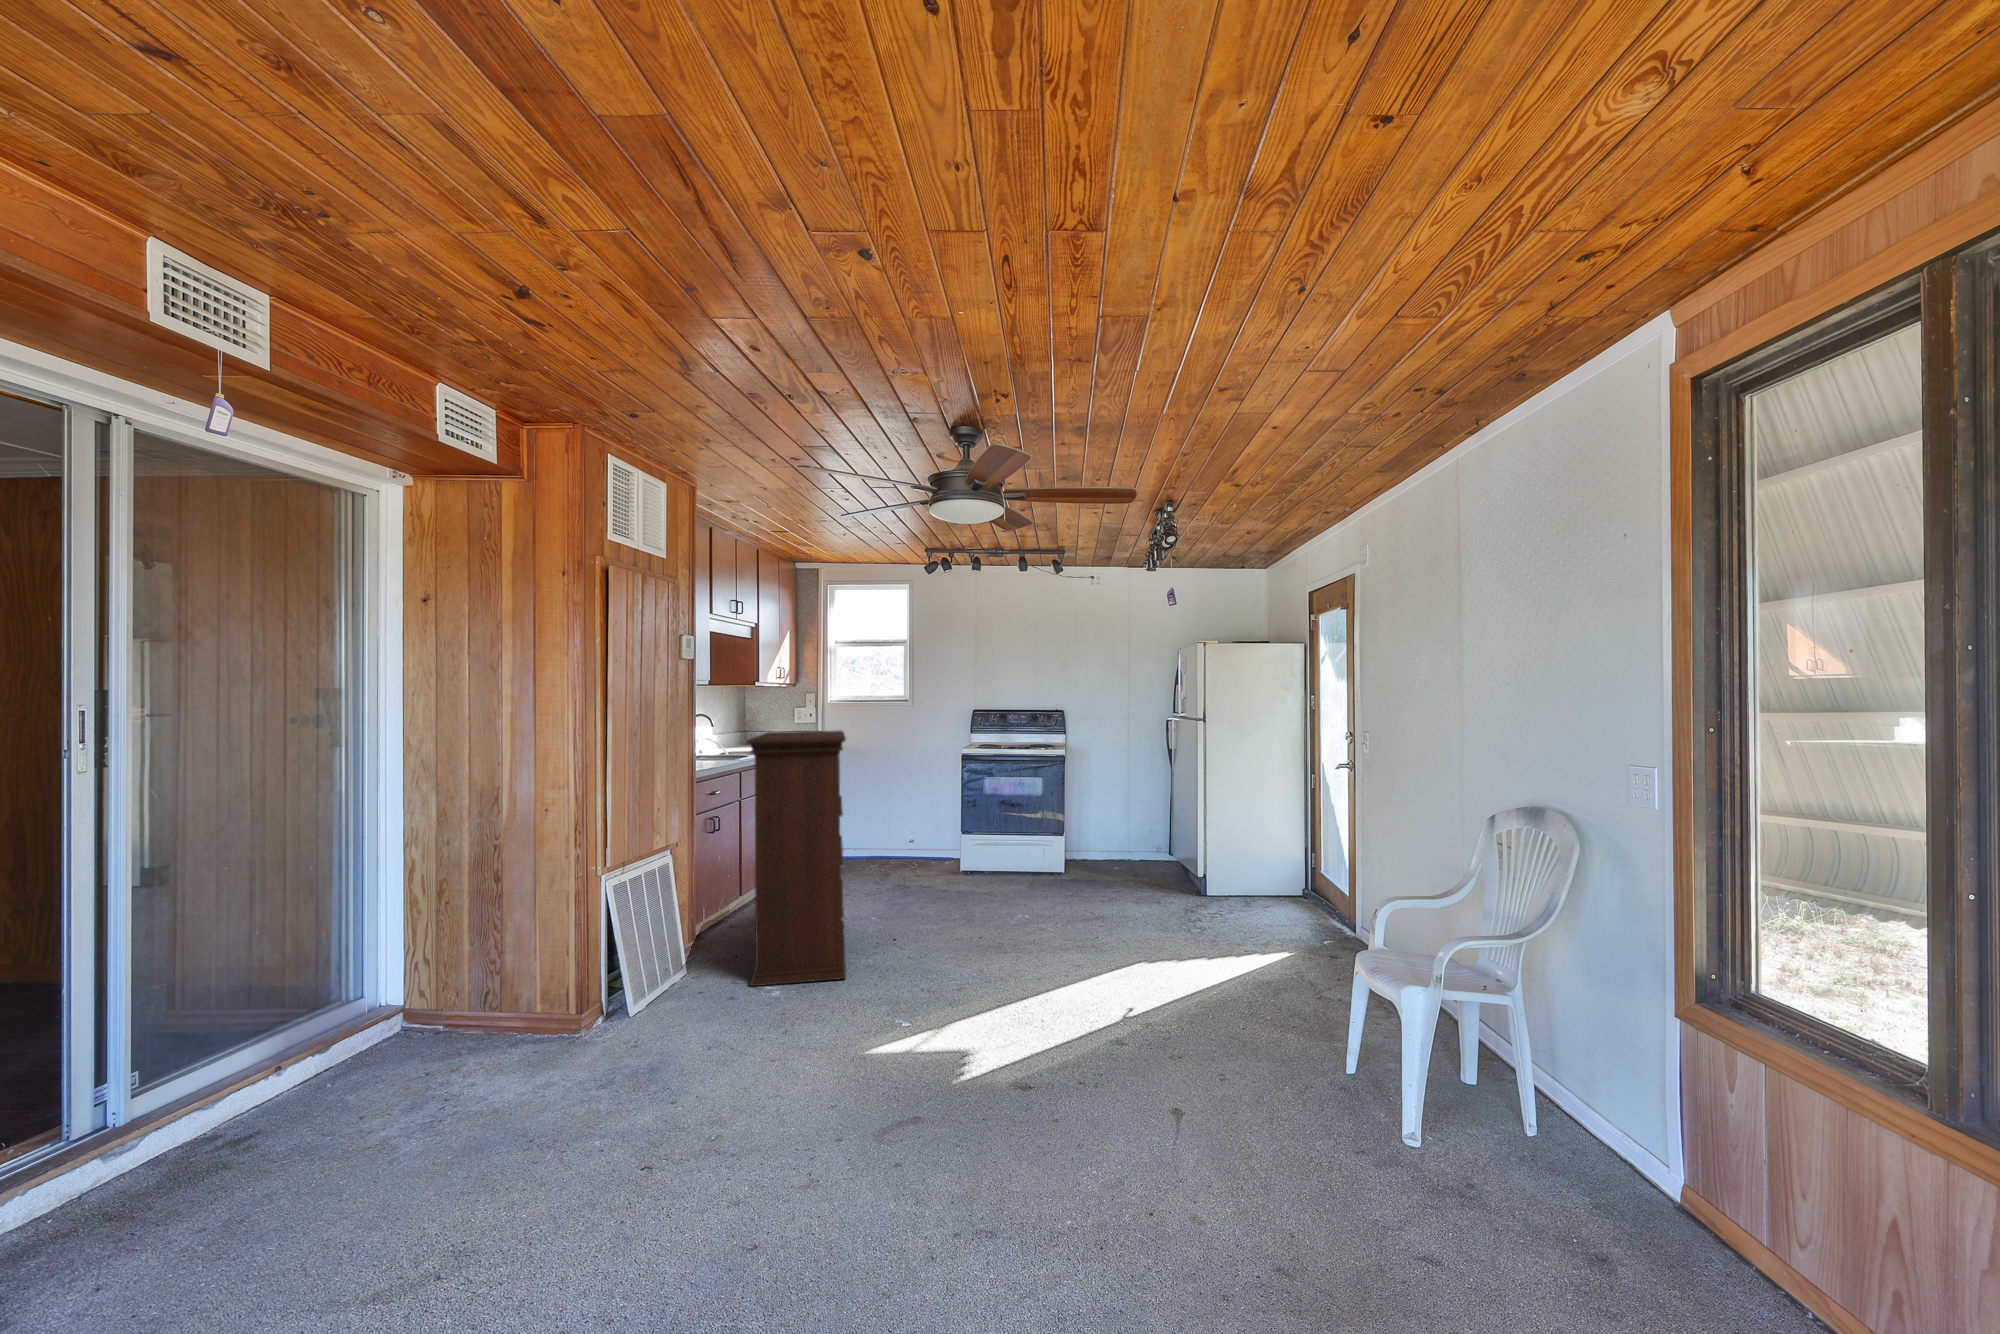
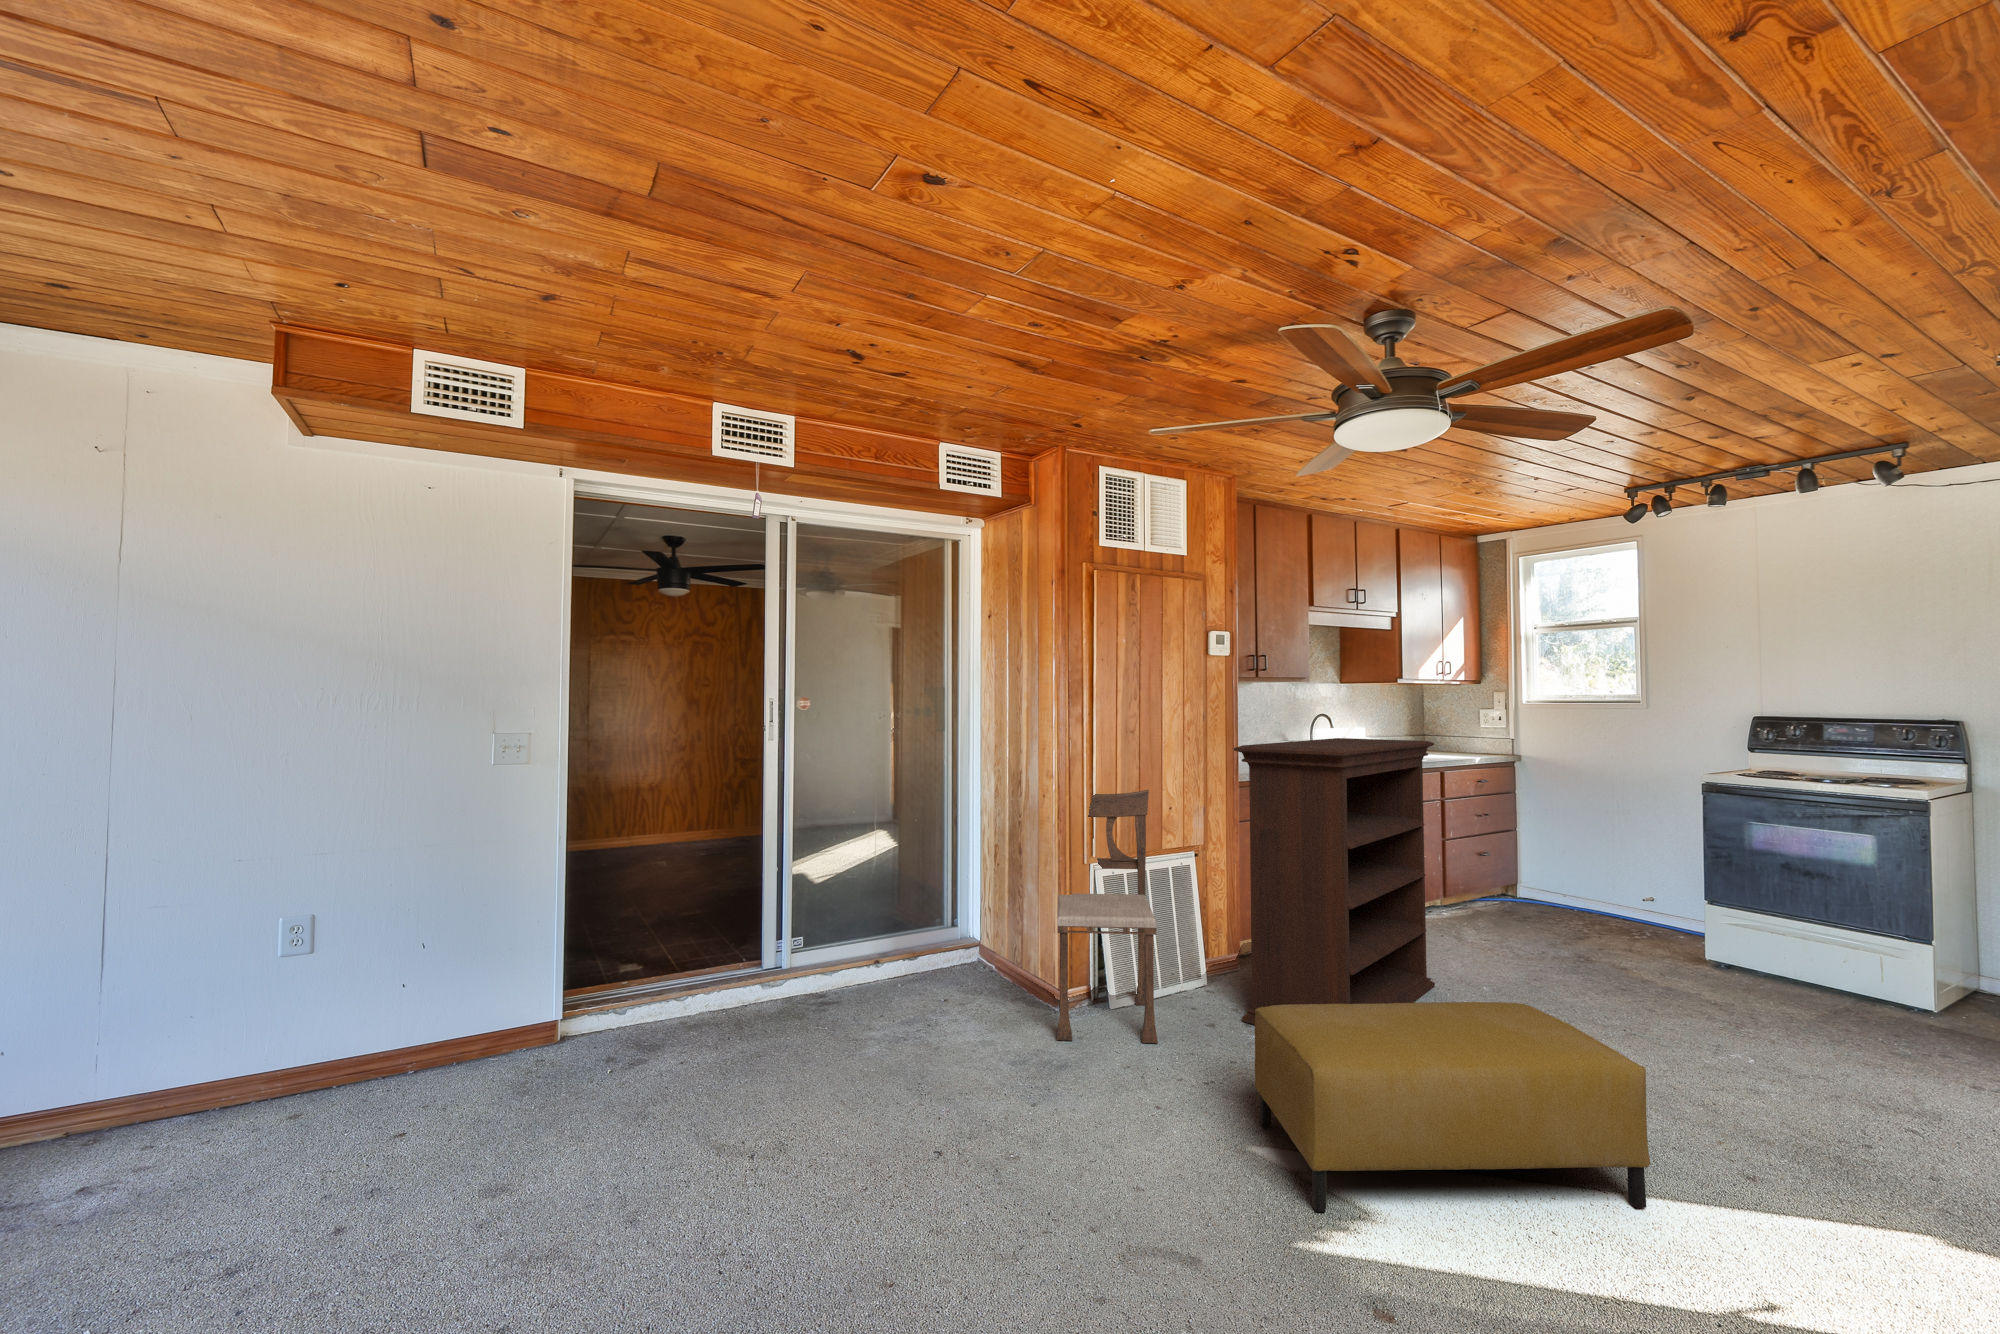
dining chair: none [555,788,708,1056] -> present [1055,790,1158,1043]
ottoman: none [845,898,1064,1067] -> present [1255,1002,1650,1212]

